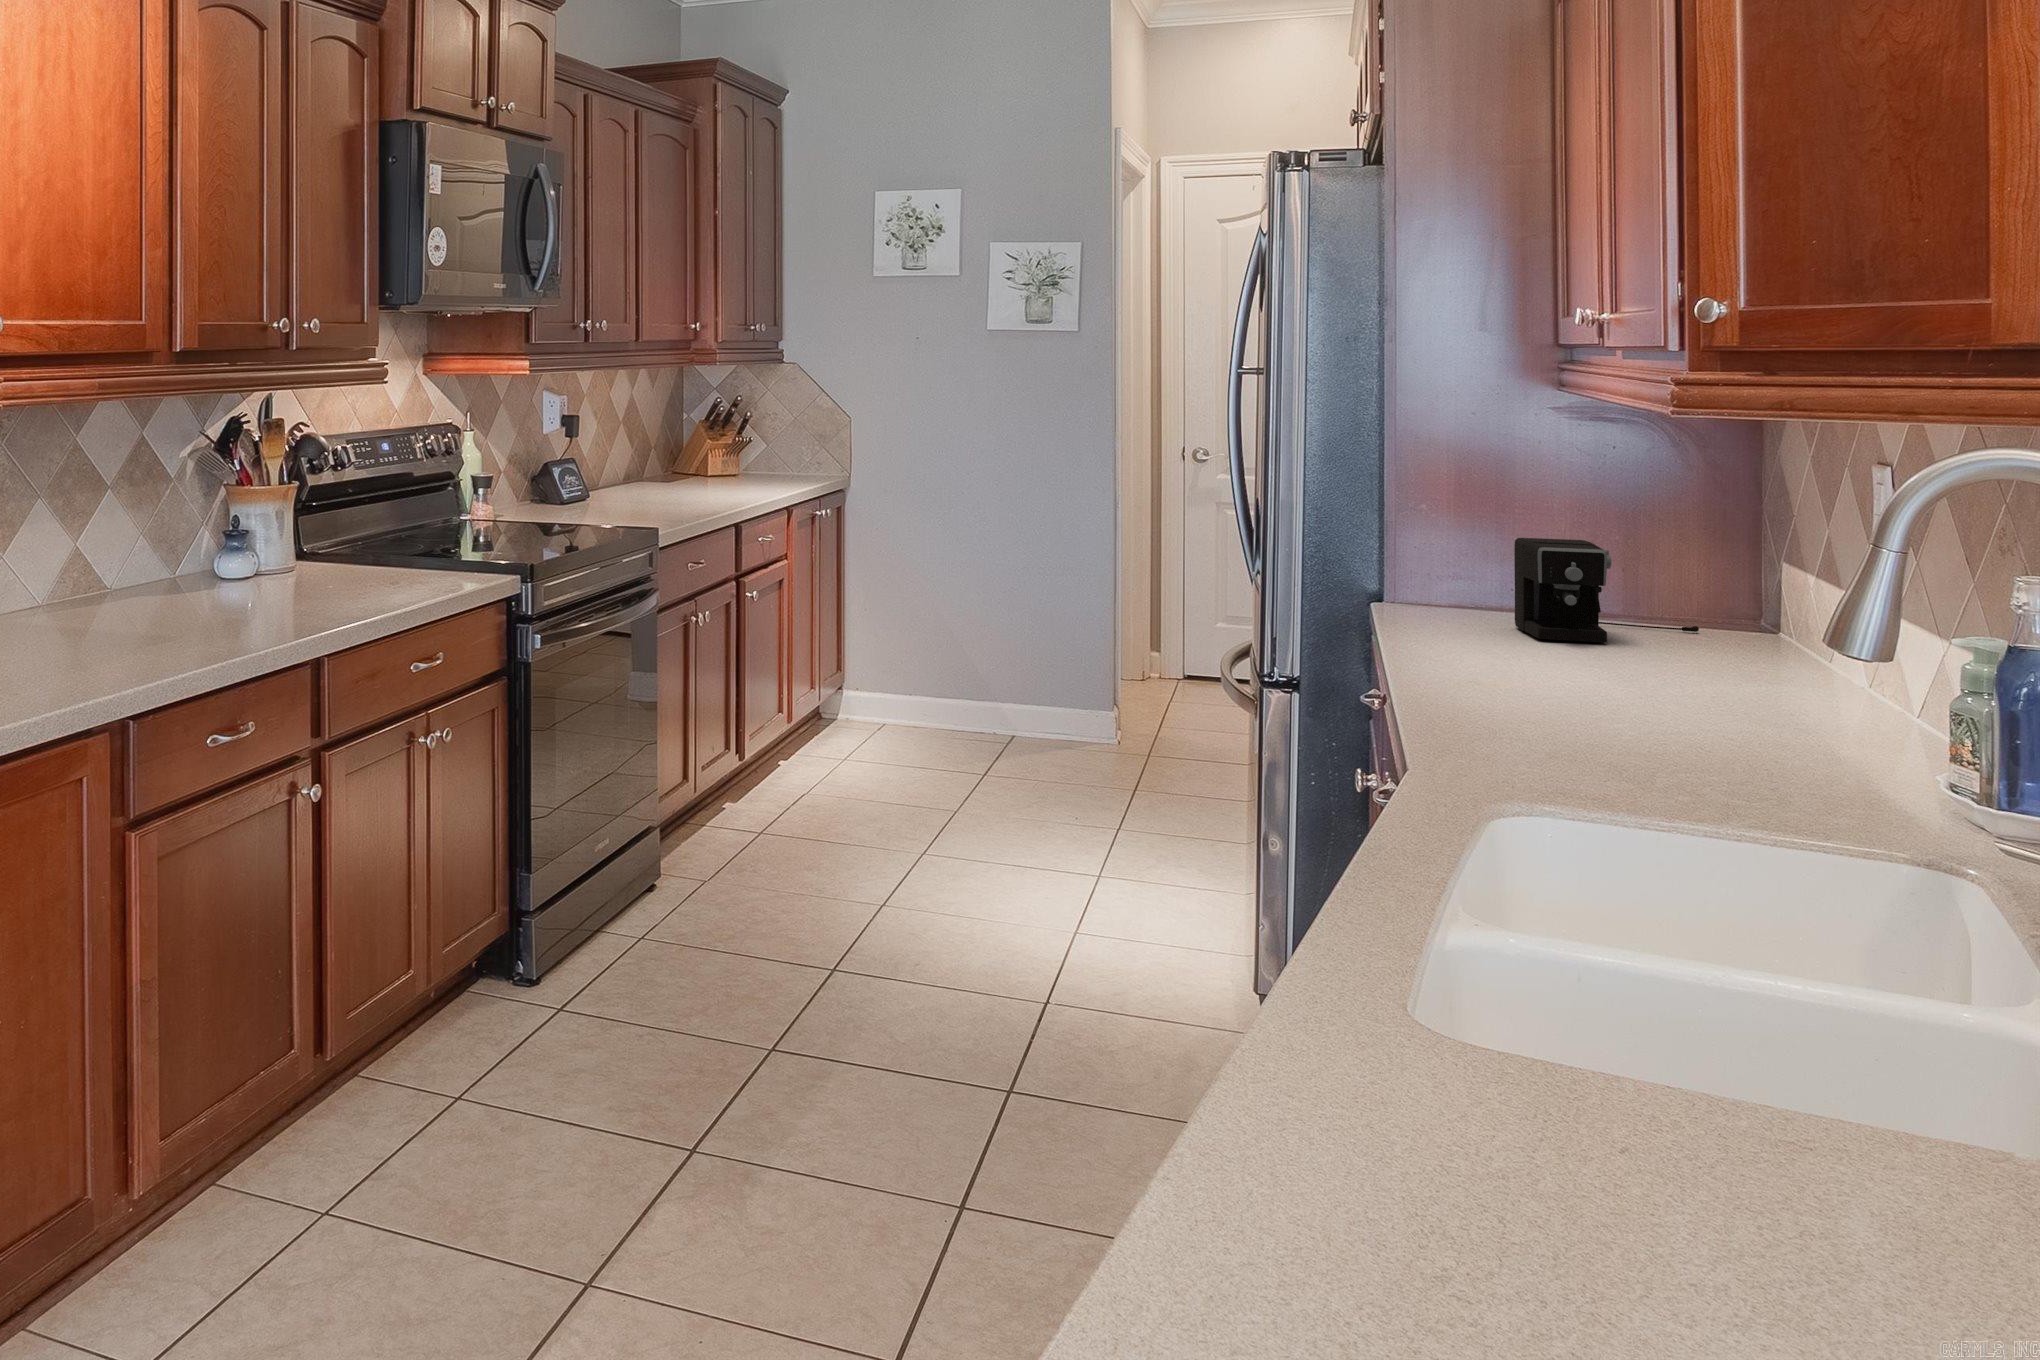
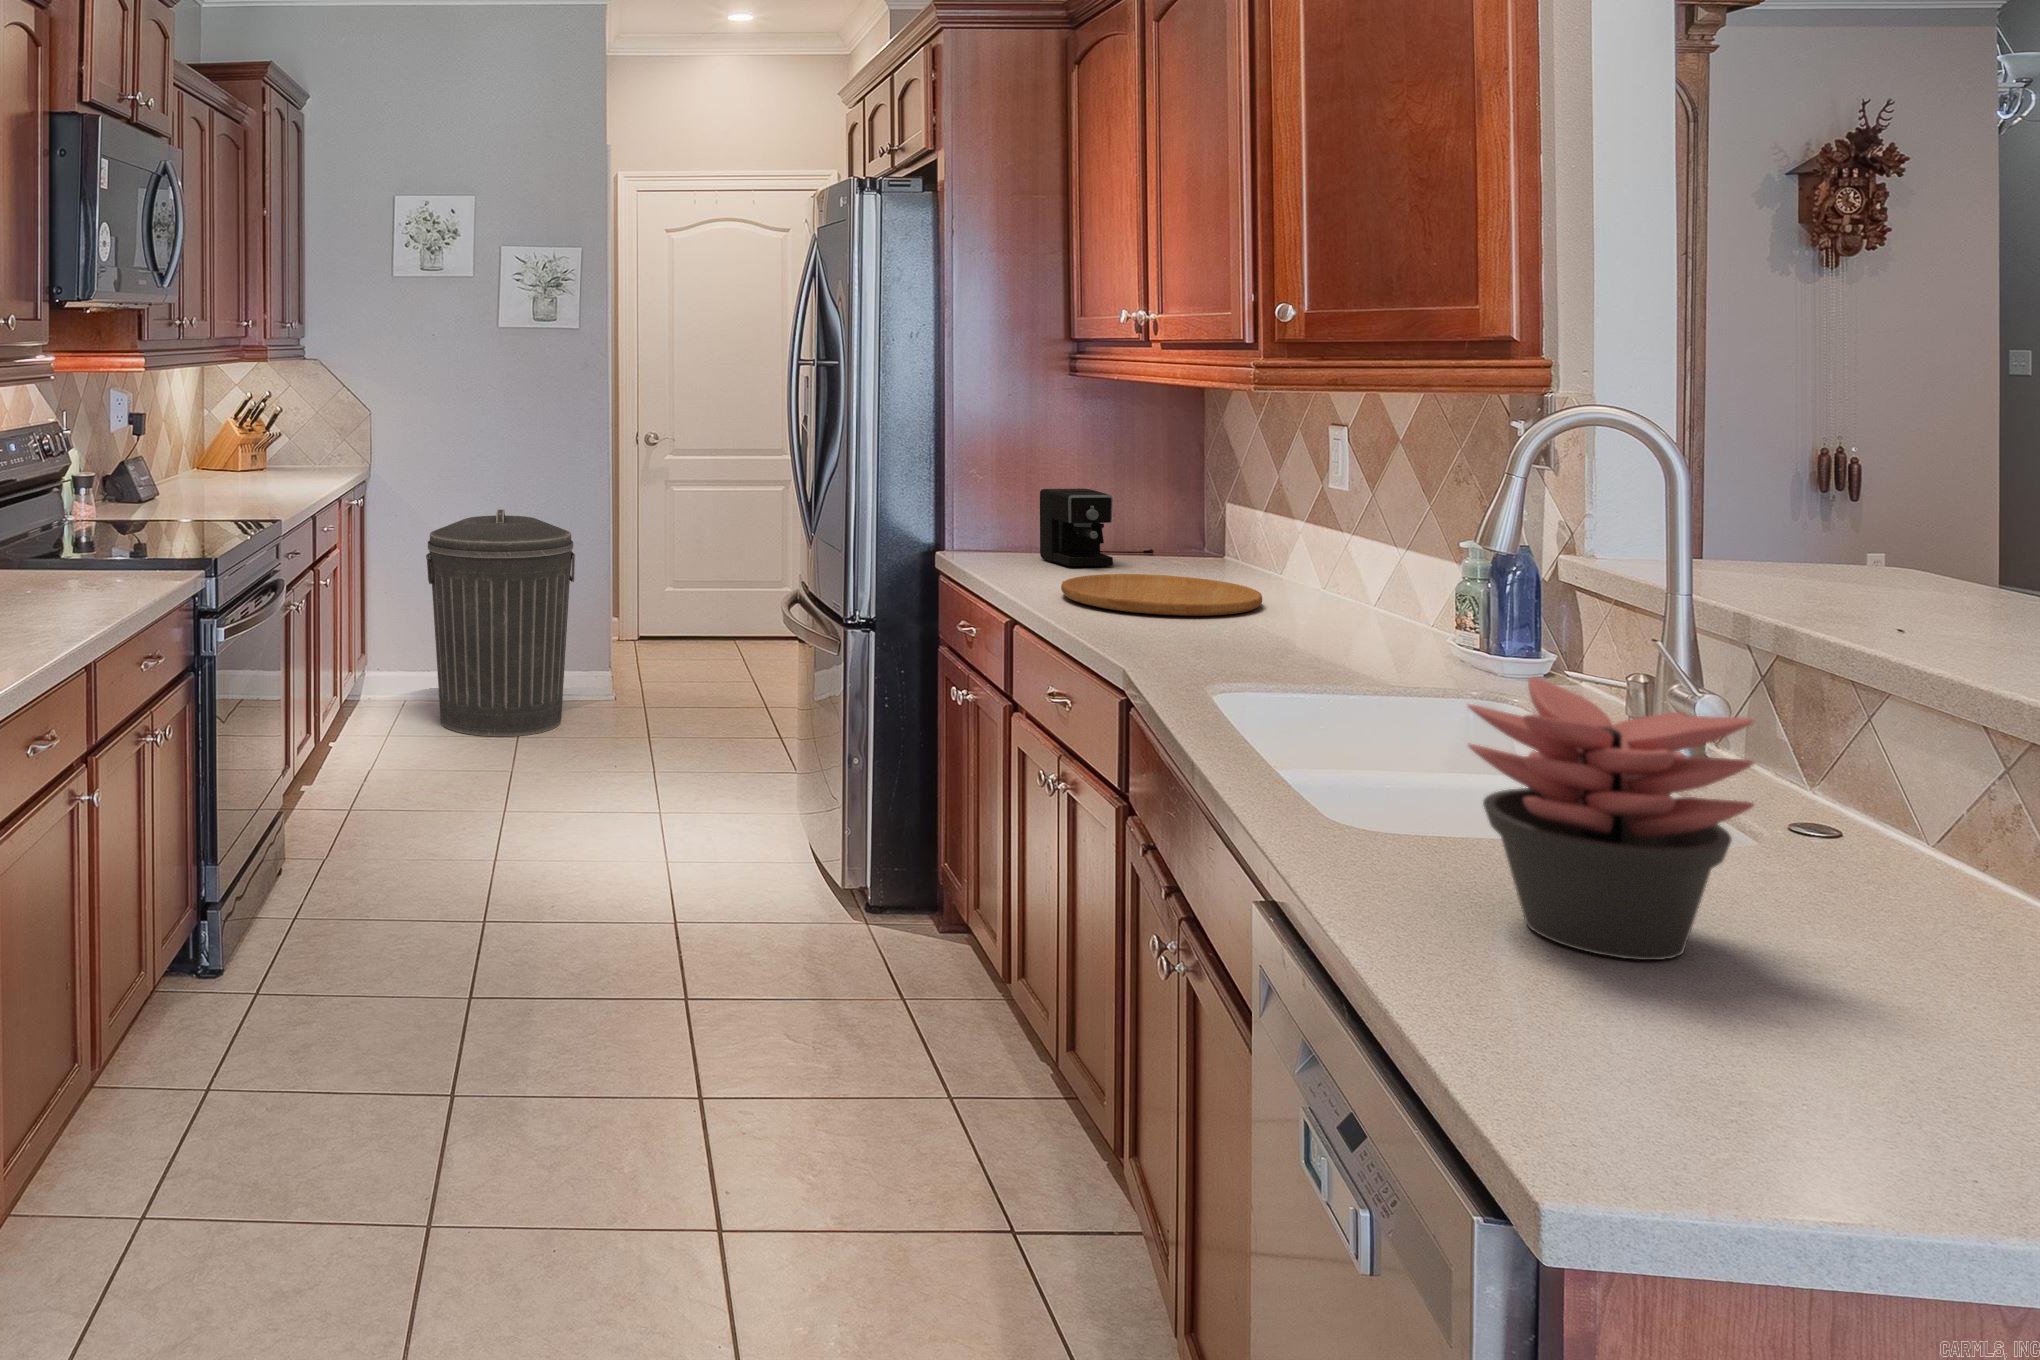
trash can: none [890,533,1062,786] -> present [426,510,575,736]
cutting board: none [1463,651,1759,716] -> present [1061,574,1262,616]
succulent plant: none [1393,810,1756,1226] -> present [1468,677,1754,960]

